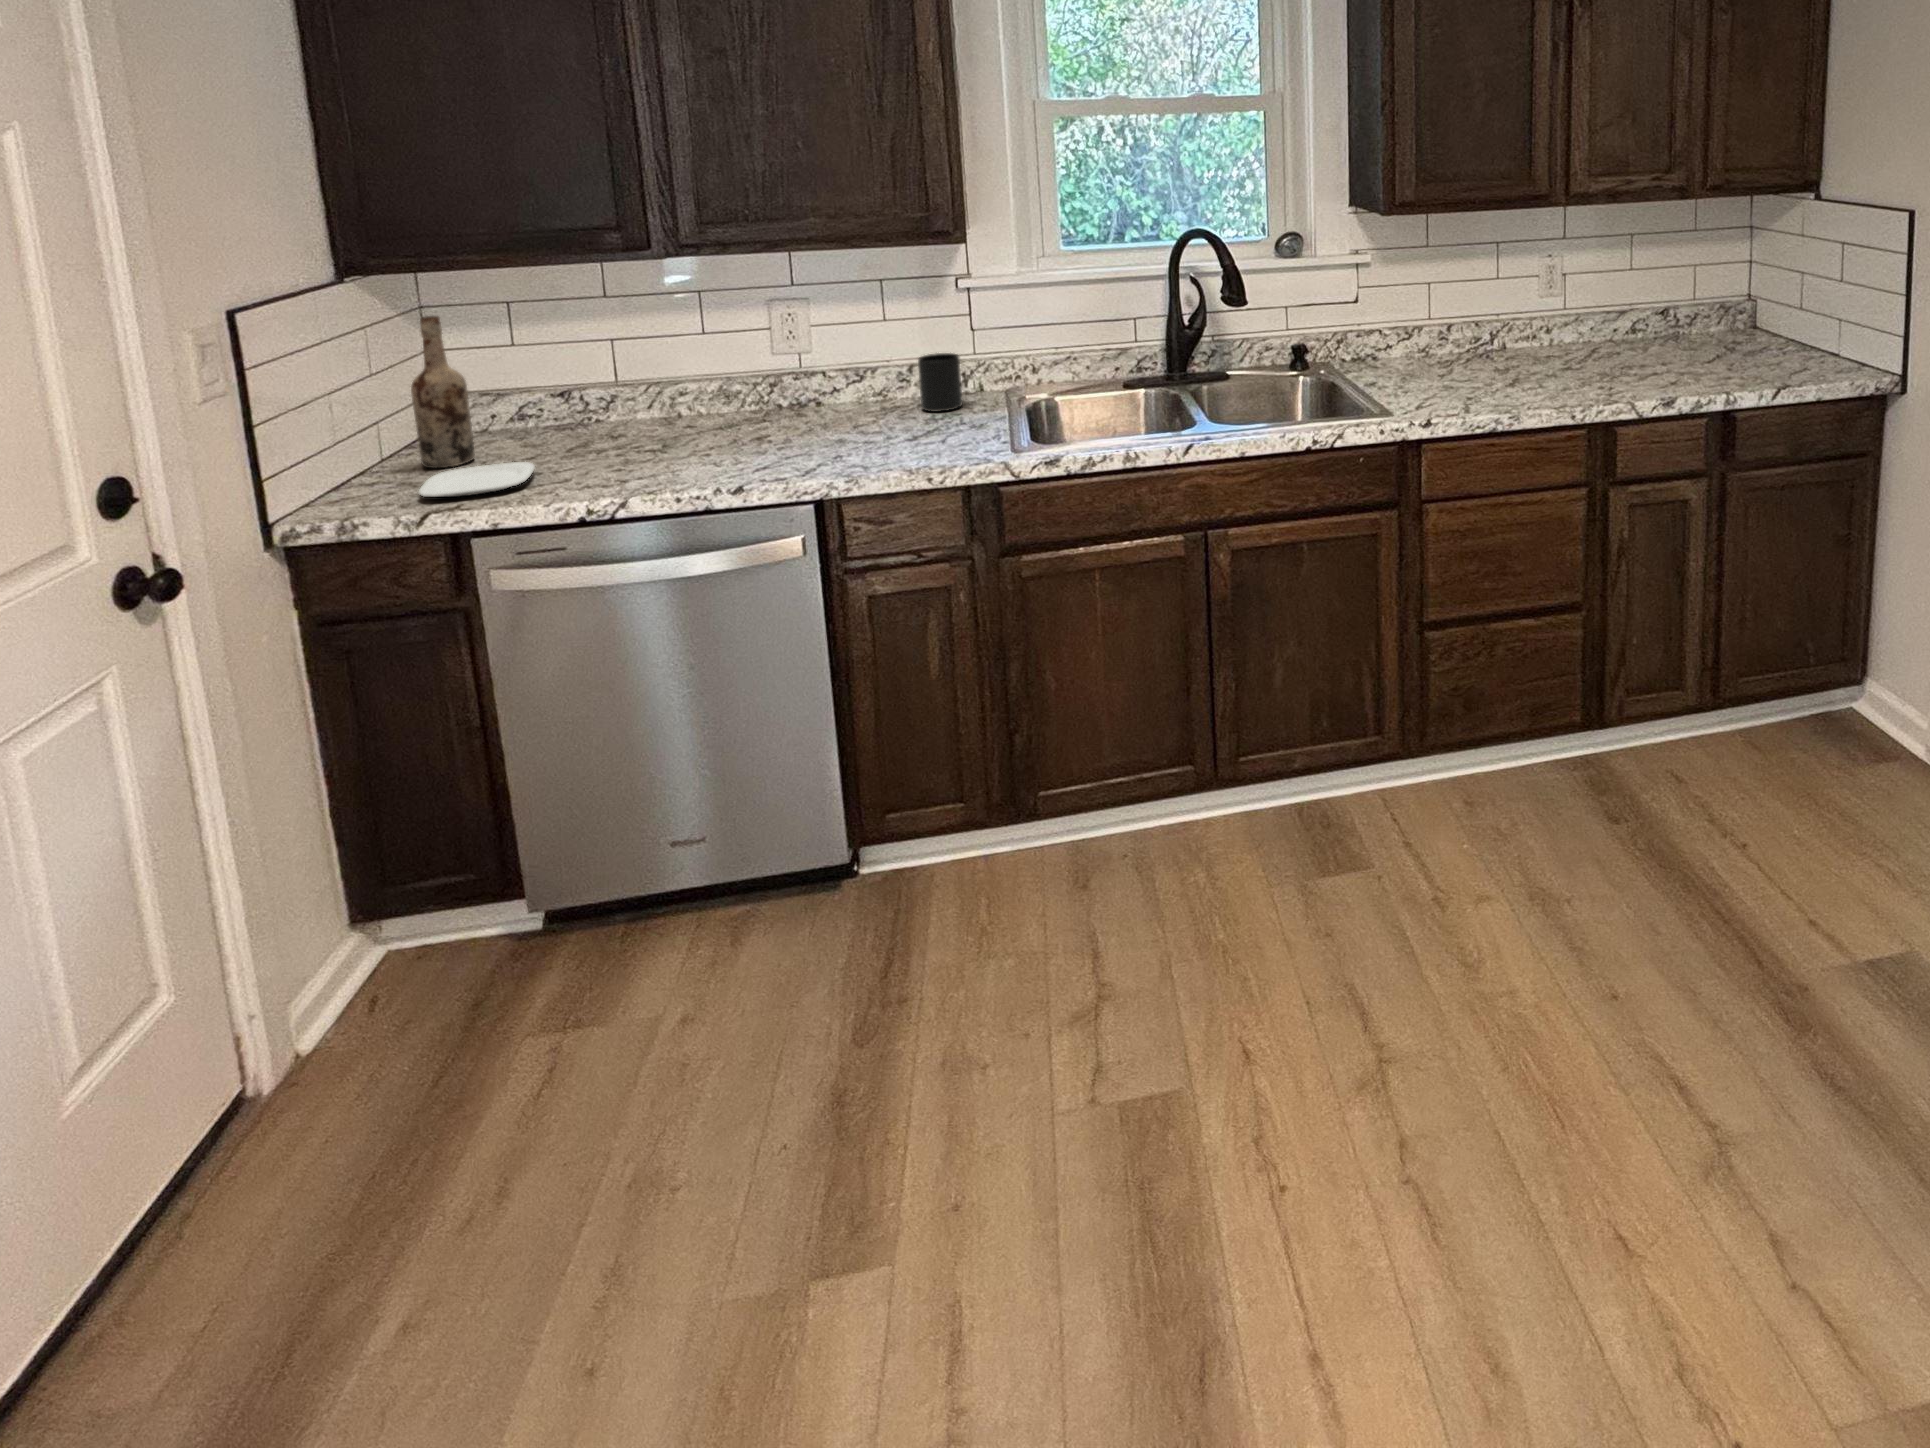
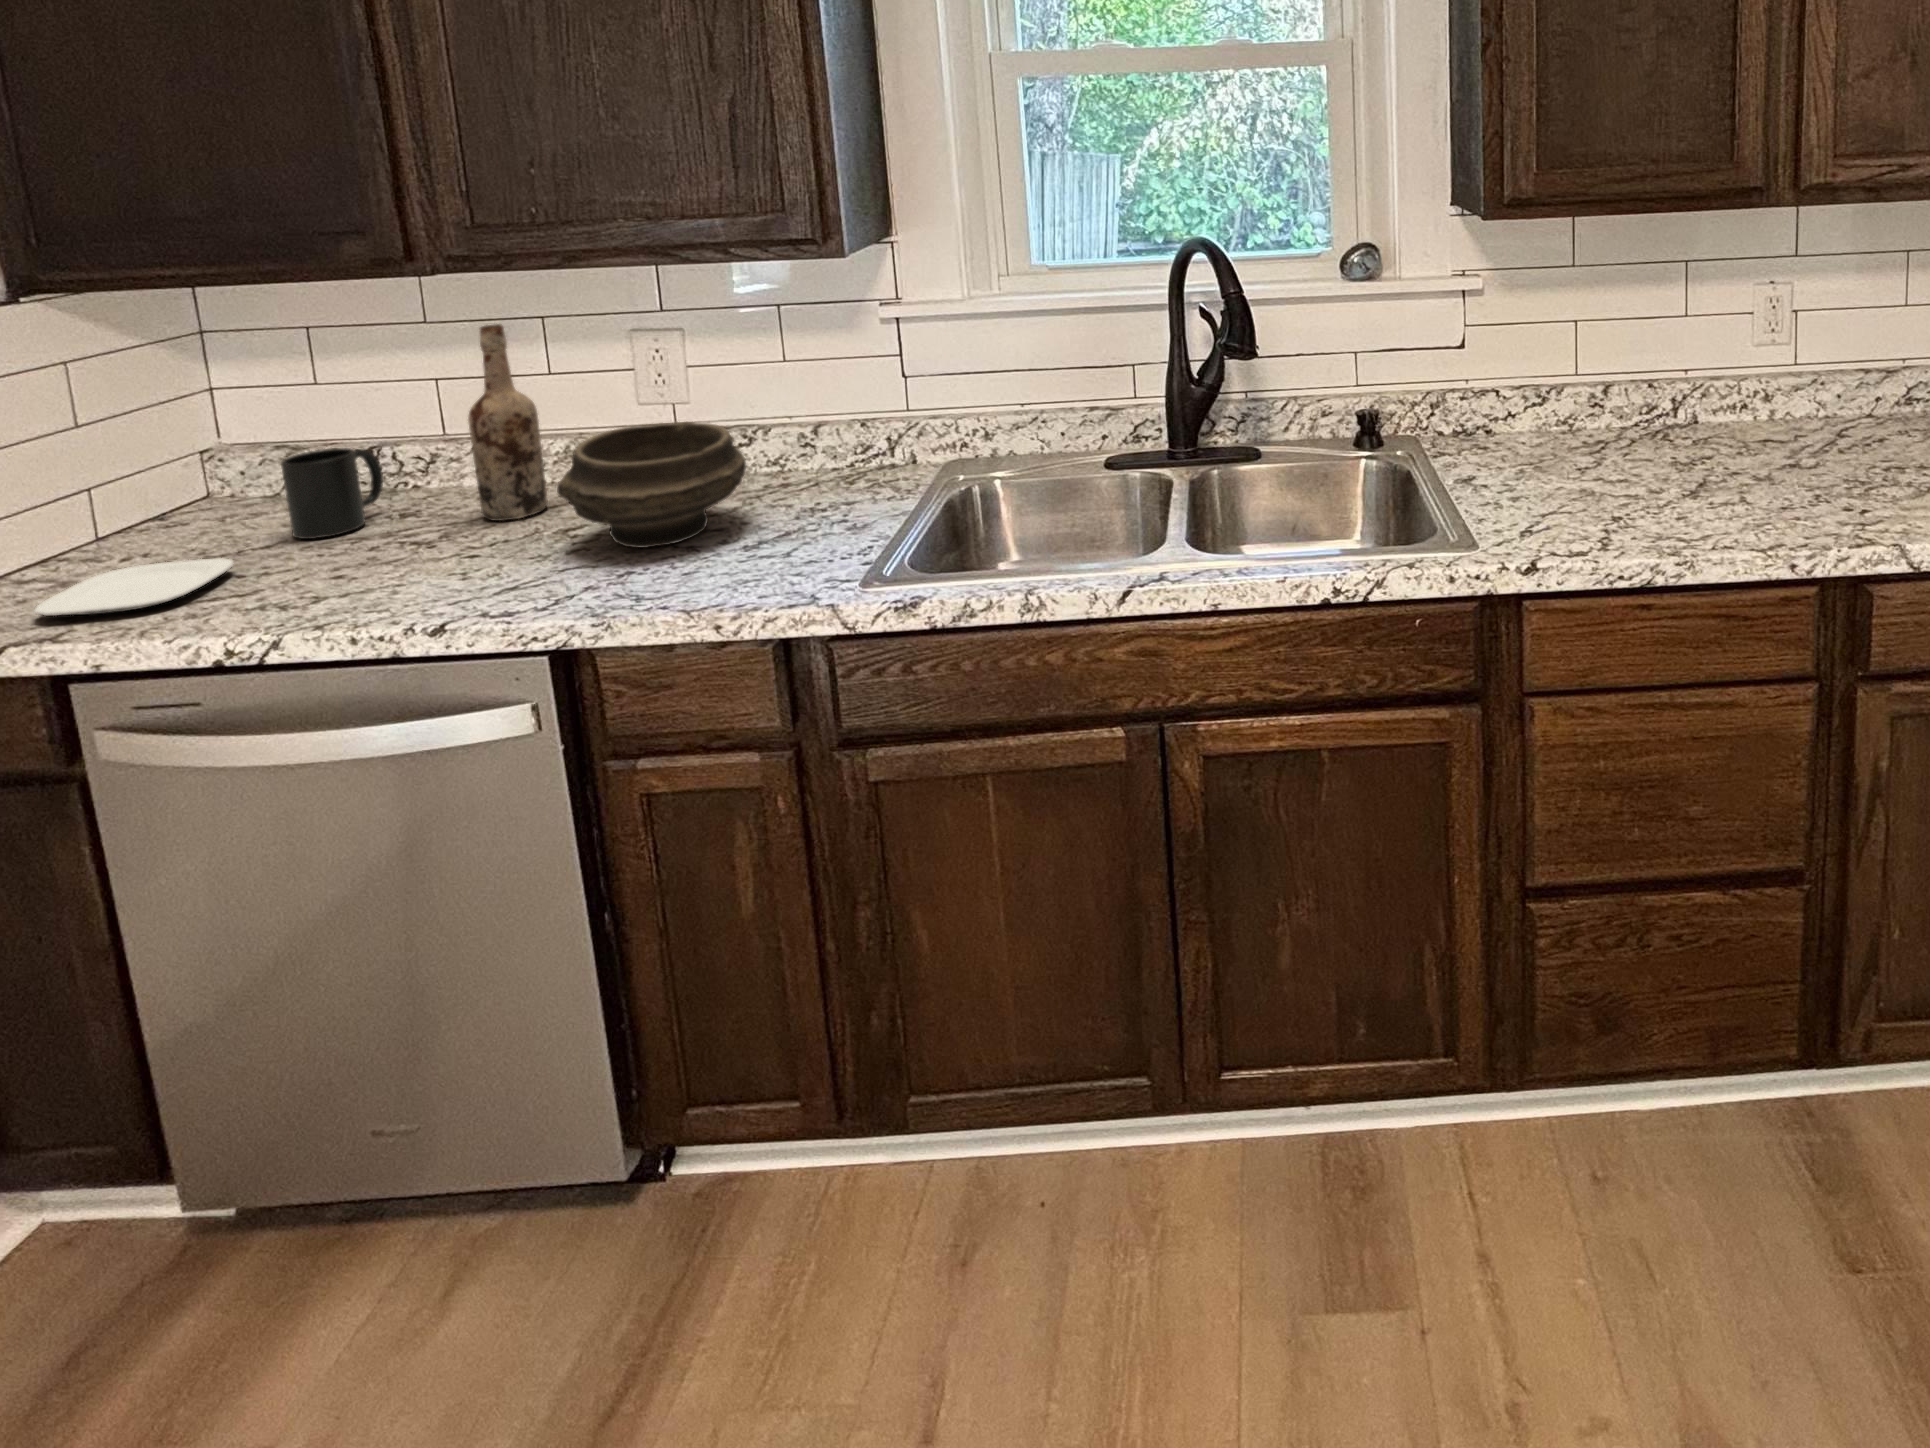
wine bottle: present [411,316,475,468] -> present [468,325,548,521]
mug: present [918,353,962,412] -> present [281,448,383,539]
bowl: none [772,359,897,443] -> present [557,422,746,548]

